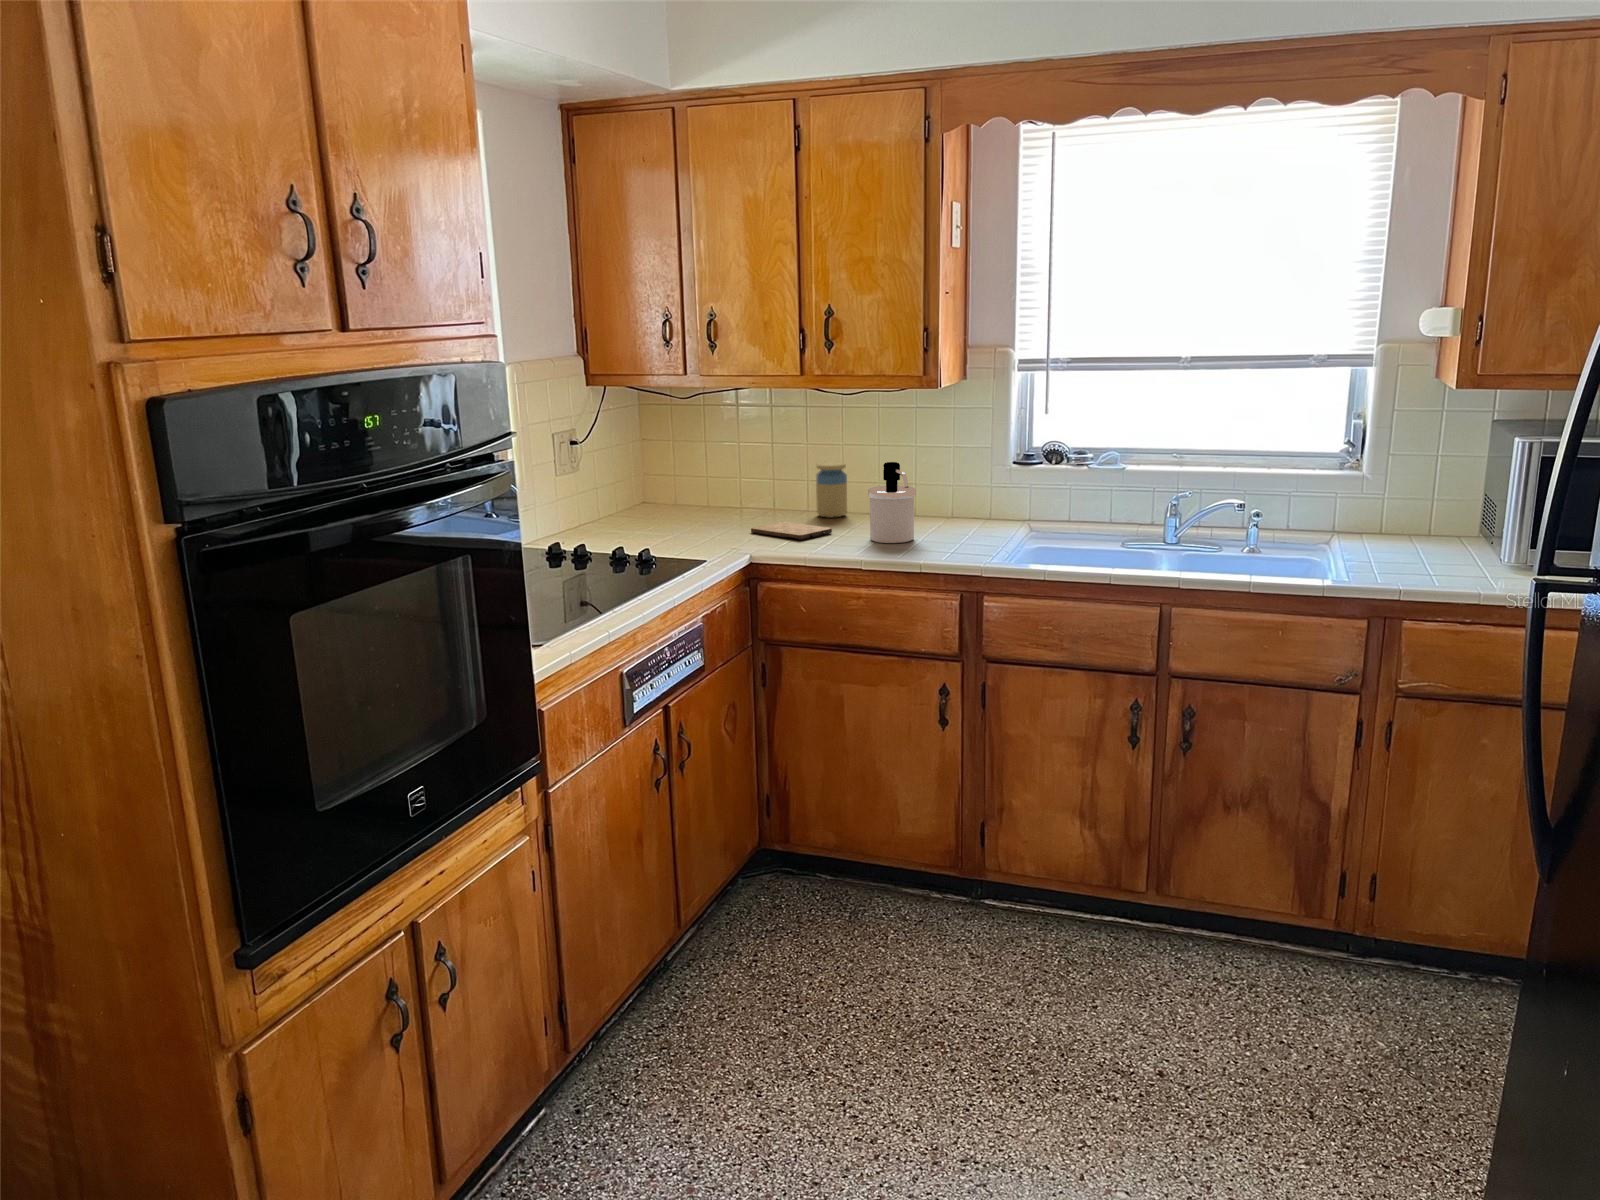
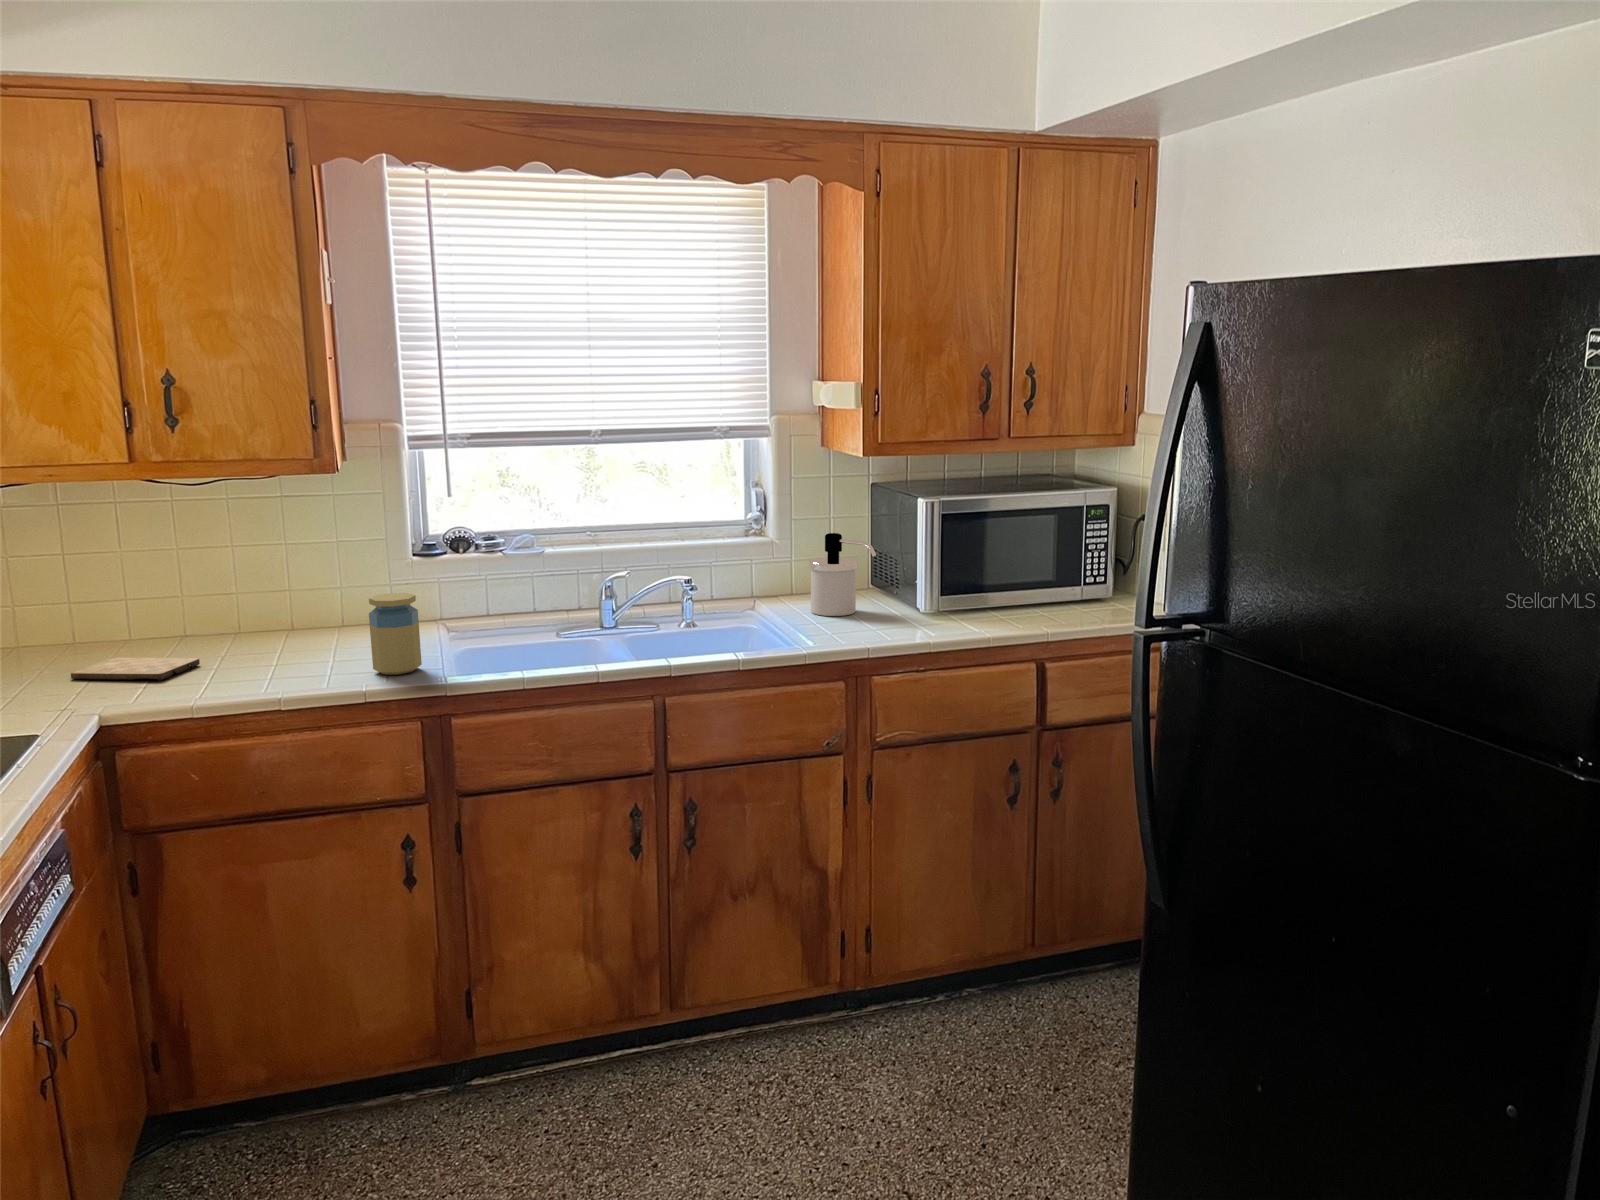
jar: present [816,462,847,517] -> present [369,593,422,675]
soap dispenser: present [868,462,916,543] -> present [809,533,876,616]

